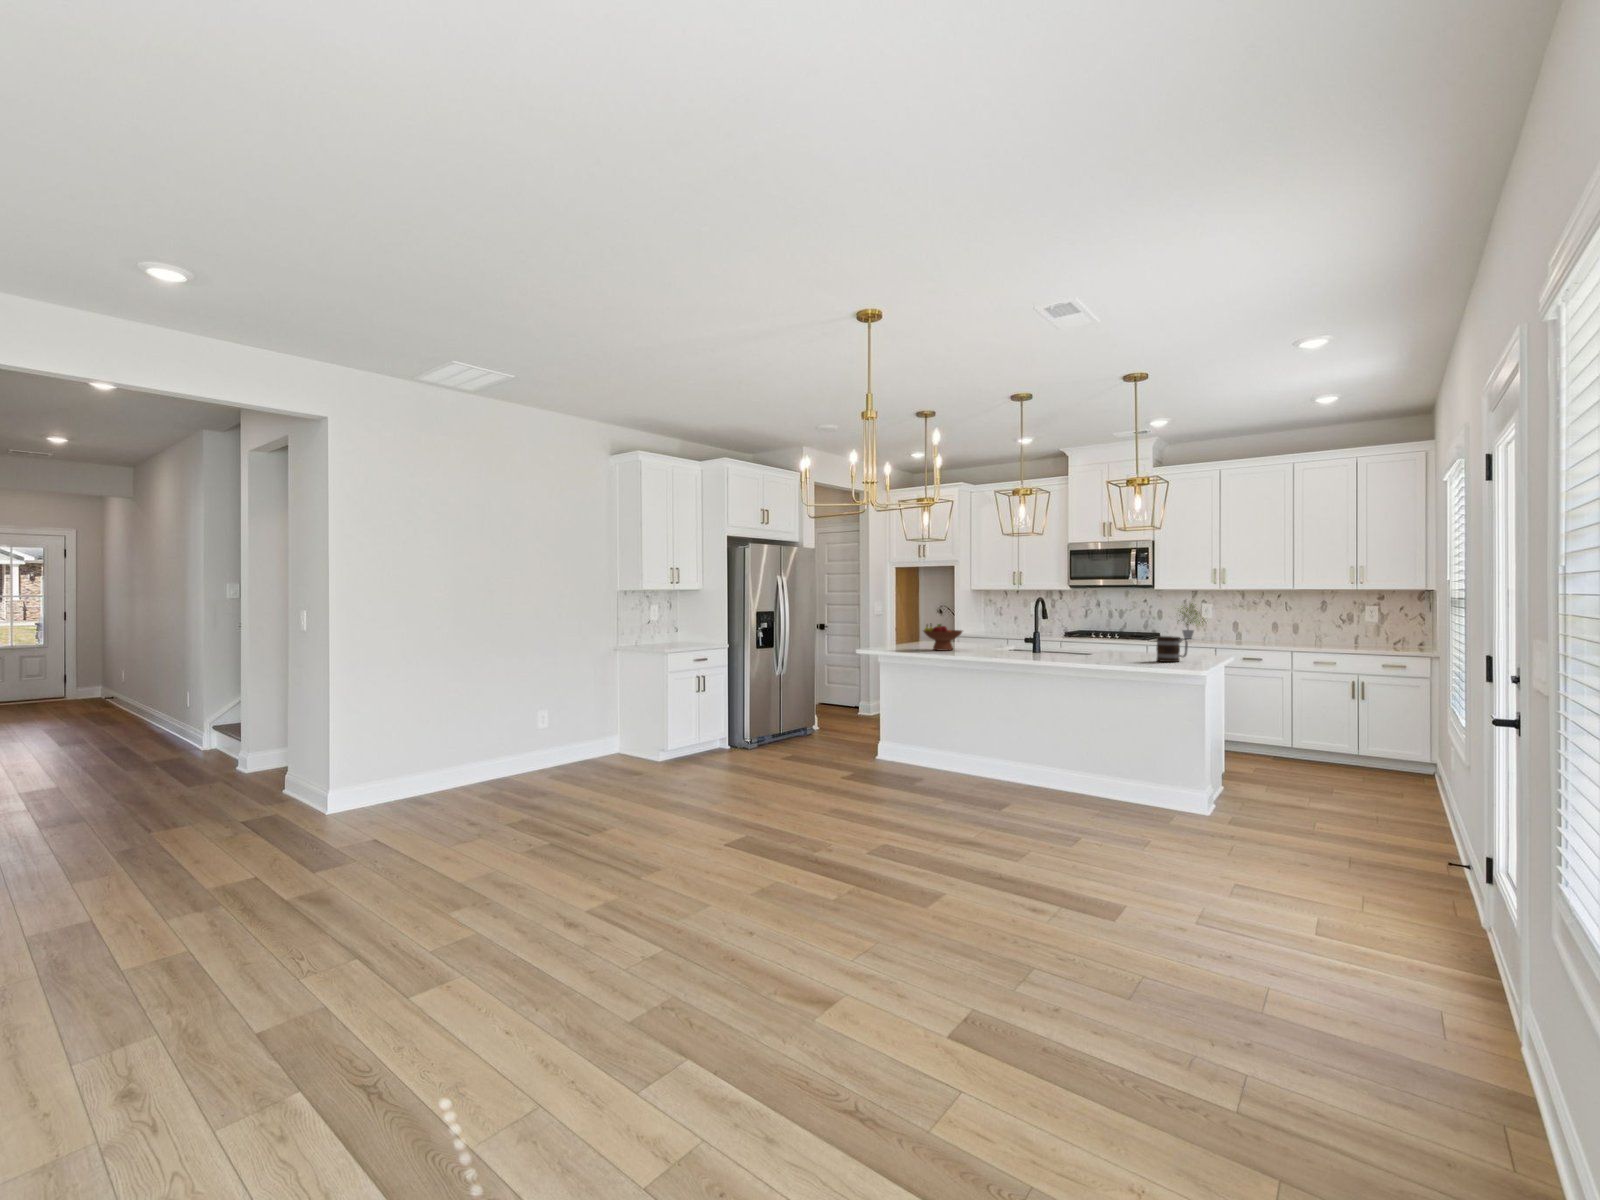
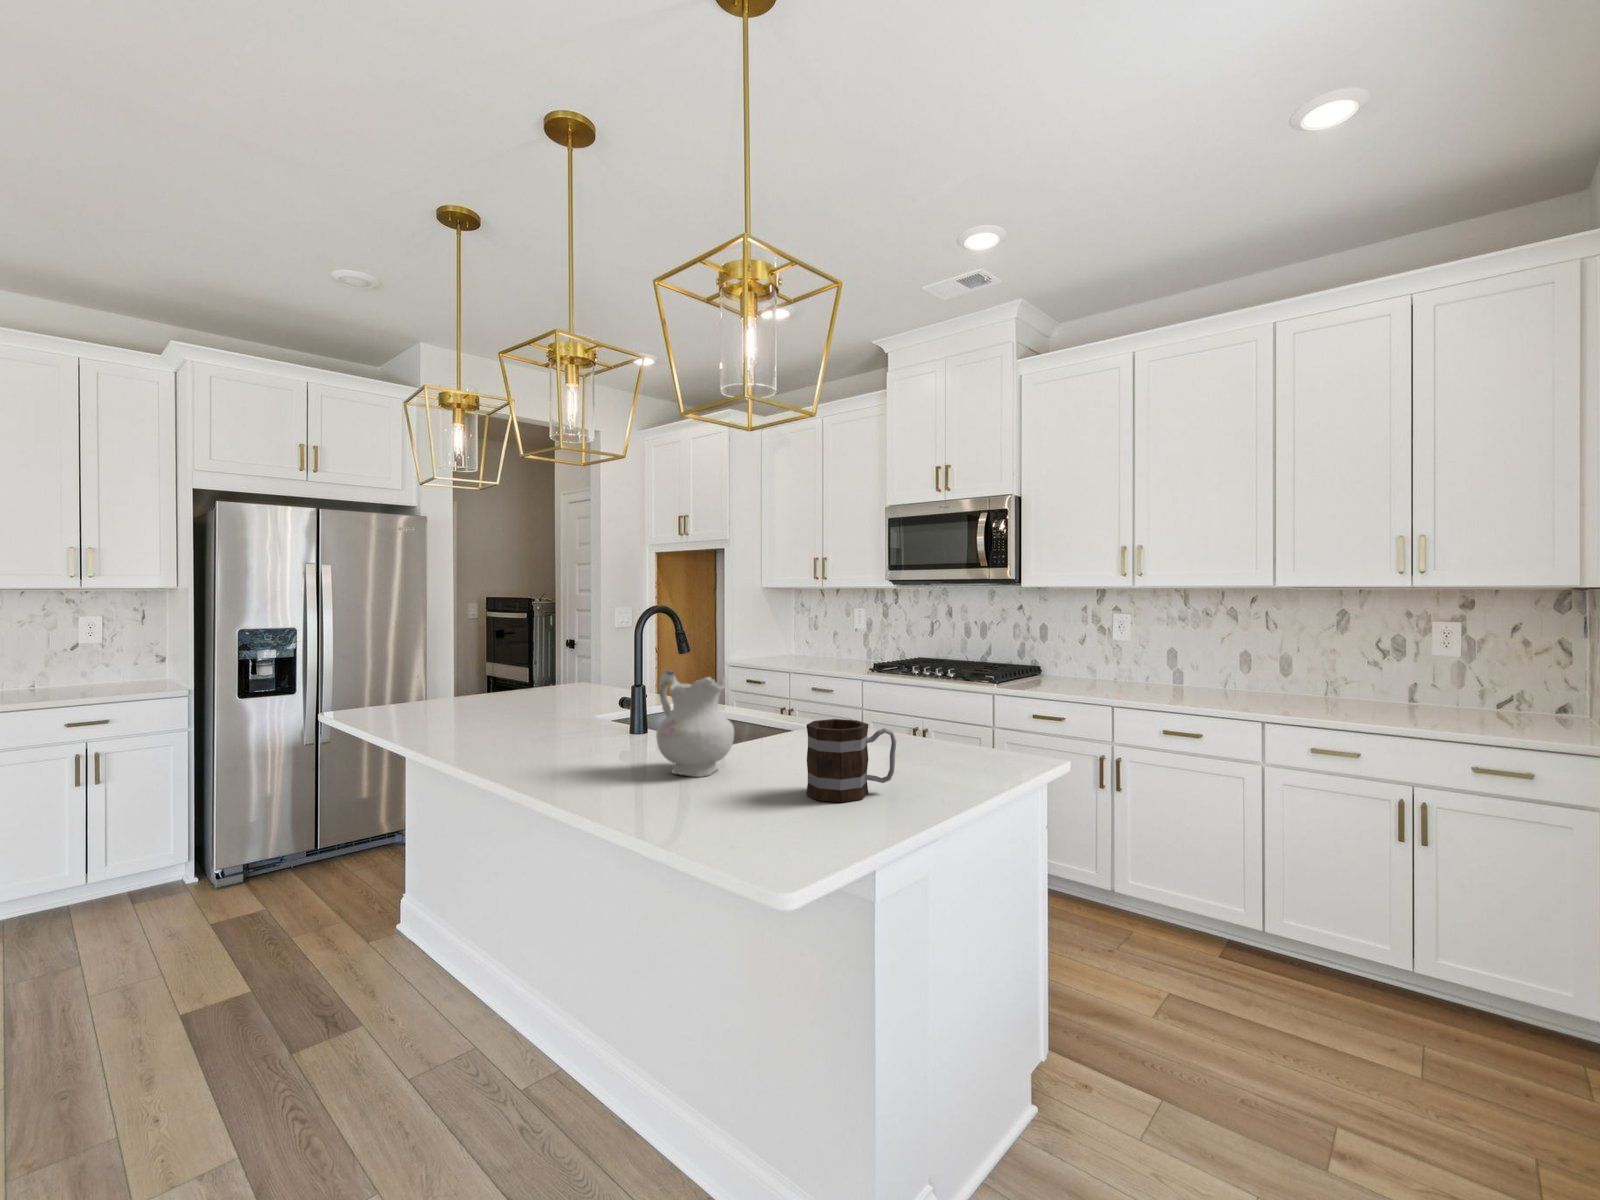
potted plant: present [1178,603,1205,639] -> none [1060,604,1120,678]
ceramic pitcher: none [1077,621,1112,661] -> present [656,670,734,777]
fruit bowl: present [924,624,962,651] -> none [524,653,606,707]

